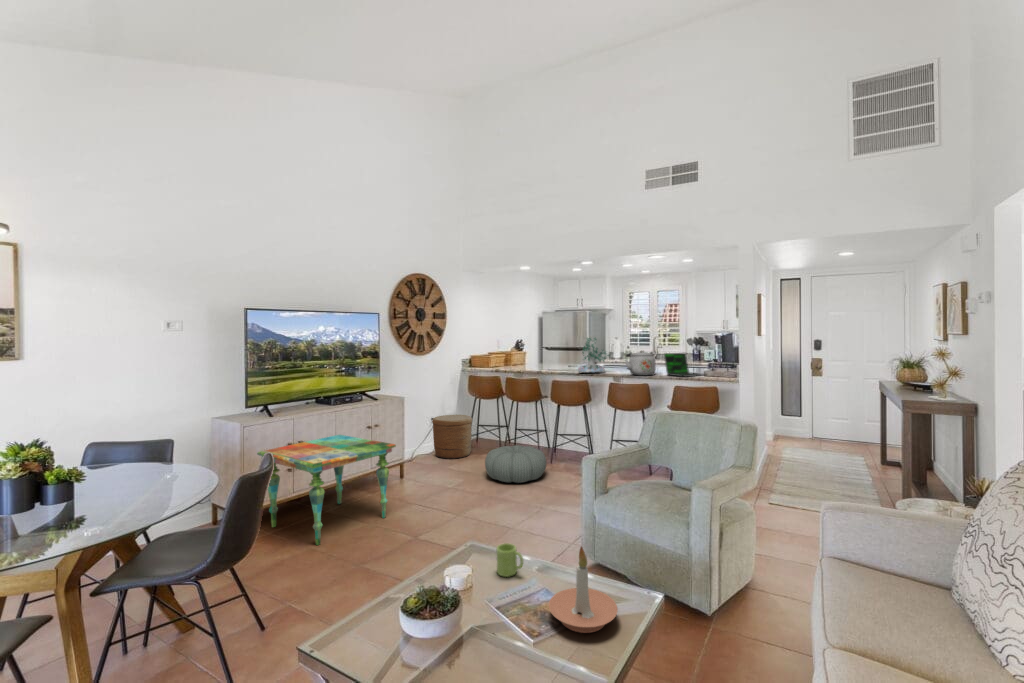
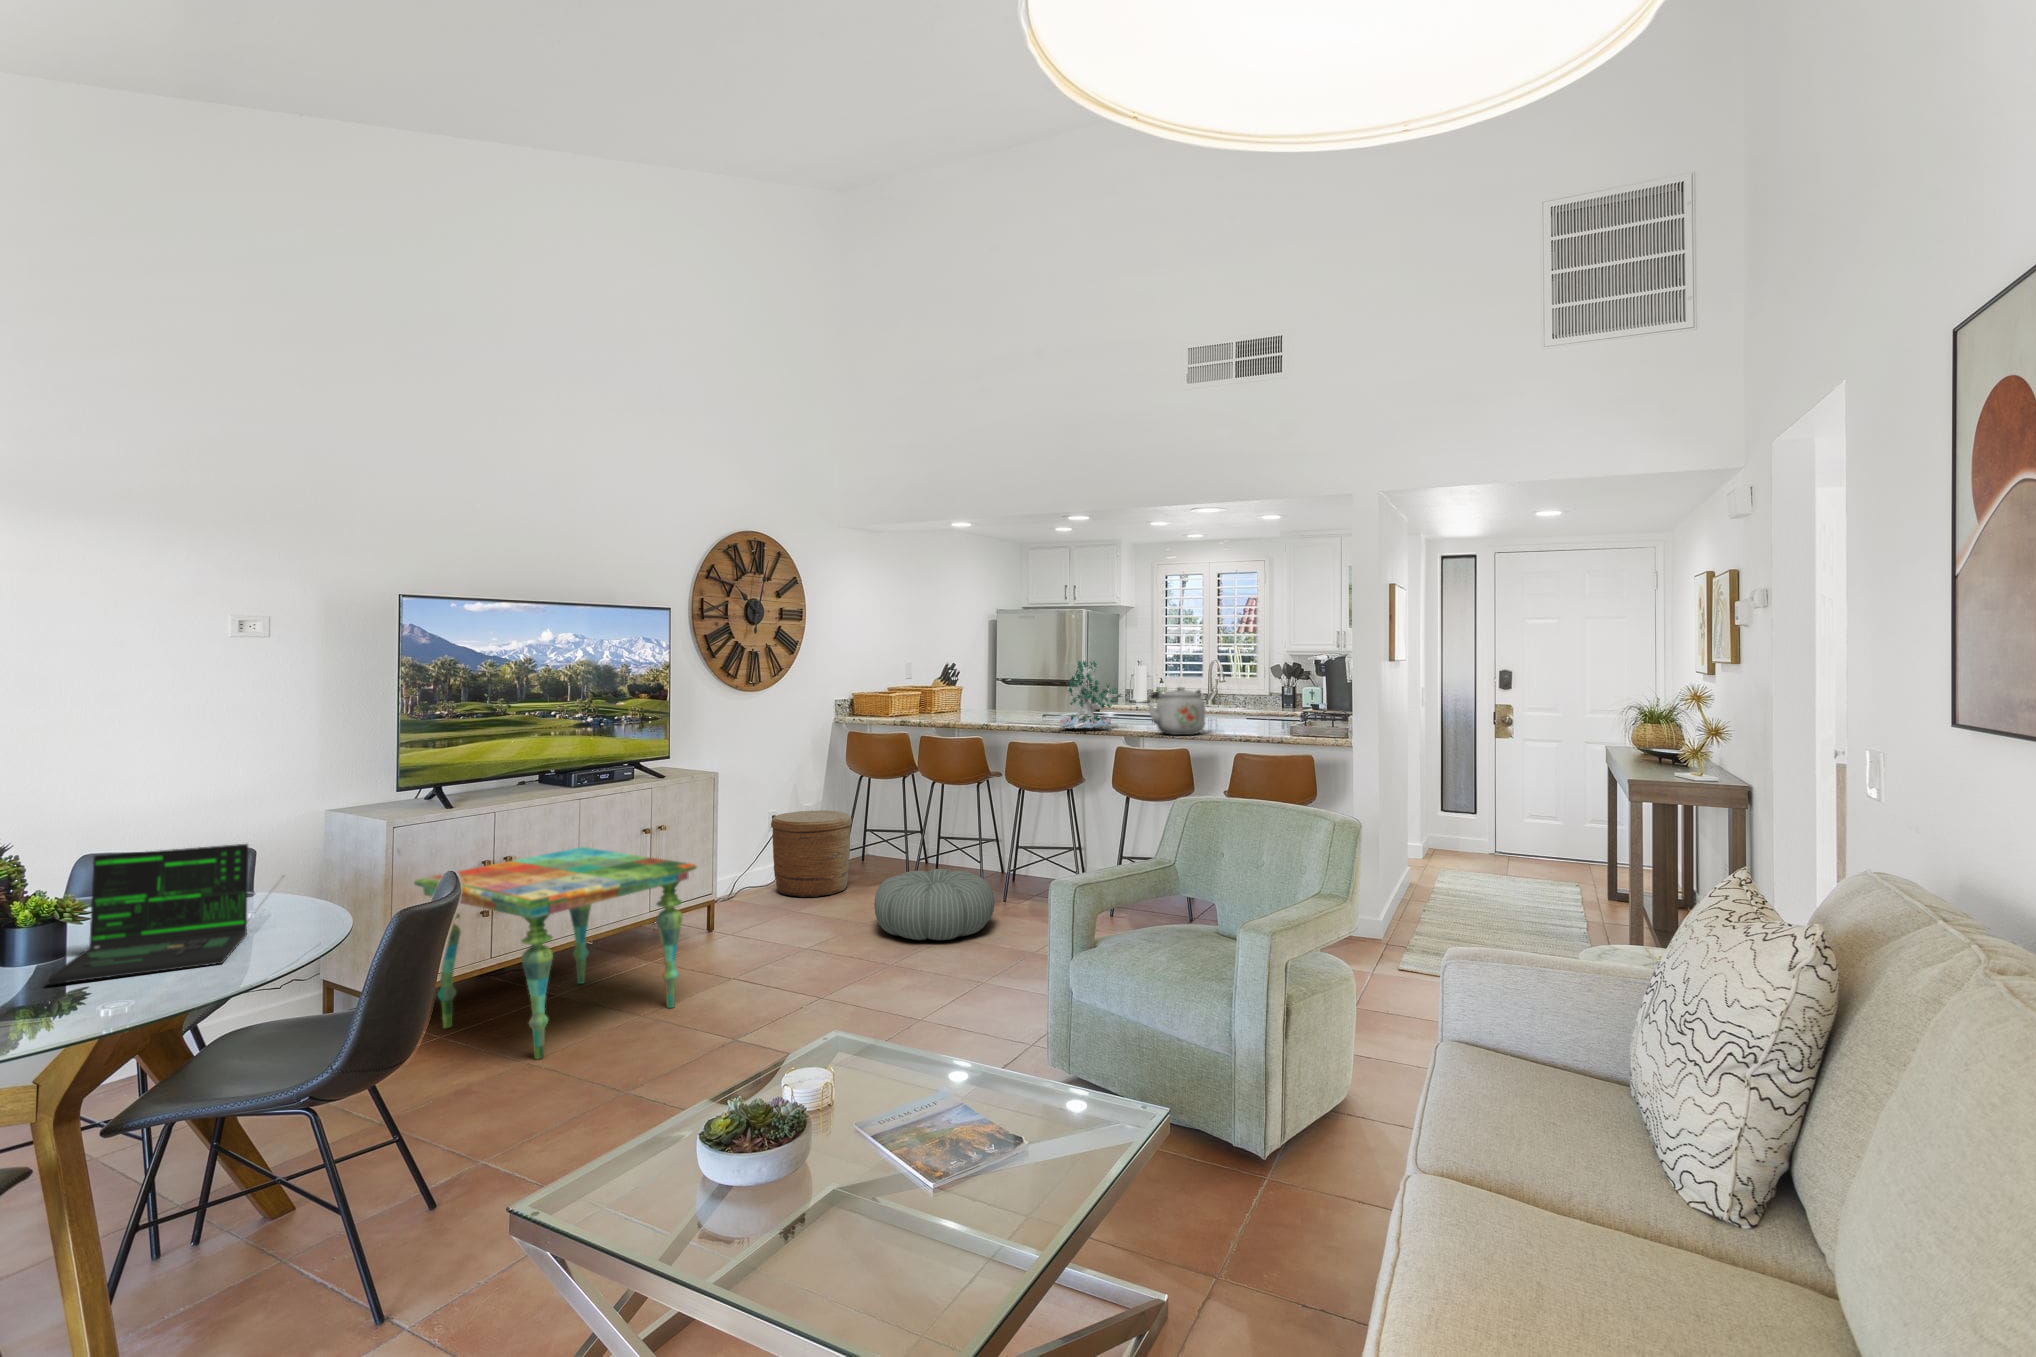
laptop: present [664,353,706,377] -> present [48,844,285,985]
mug: present [497,543,523,577] -> none [880,1030,928,1088]
candle holder: present [549,547,618,633] -> none [966,1023,1084,1169]

